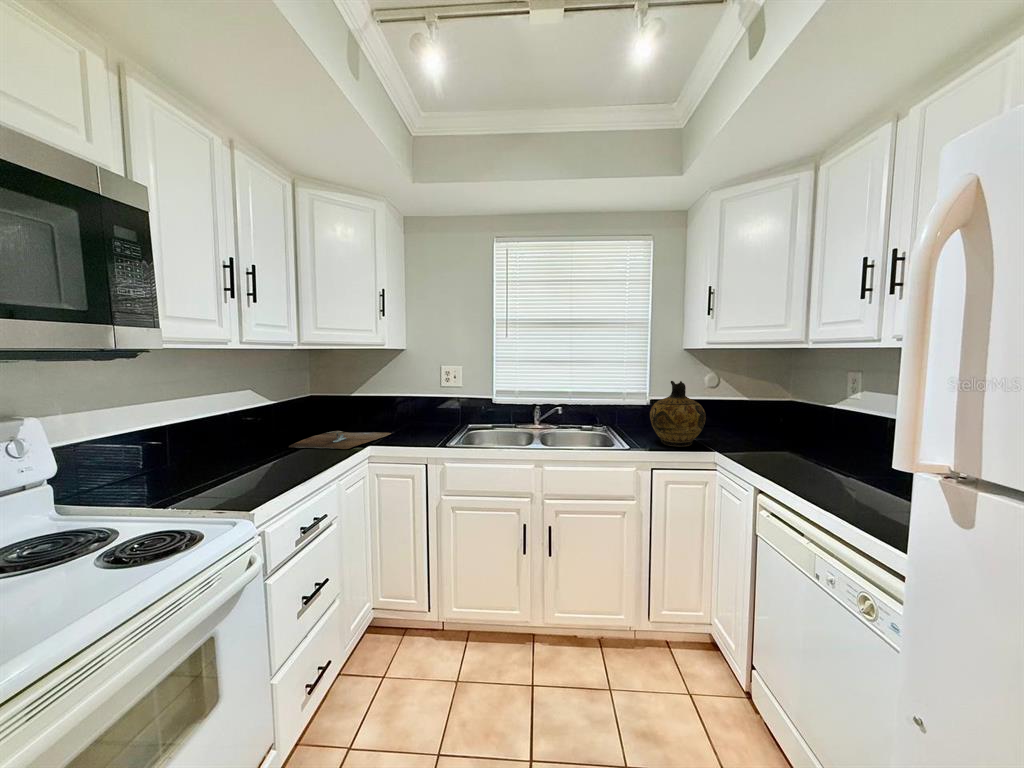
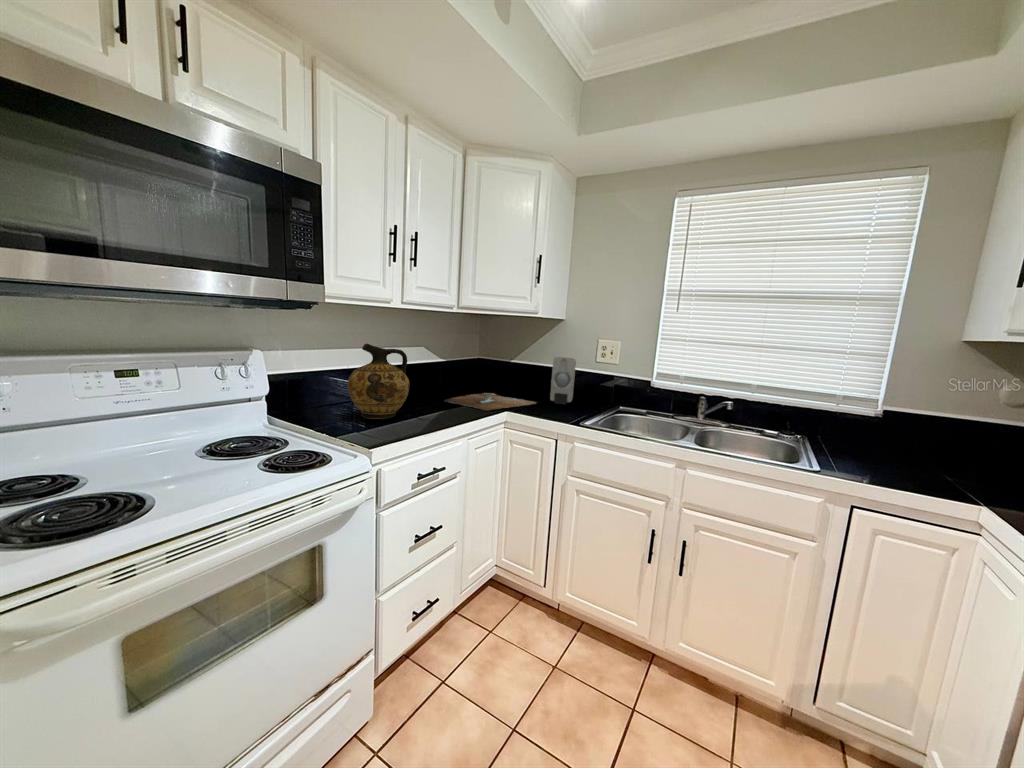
ceramic jug: present [650,381,706,447] -> present [348,344,410,419]
soap dispenser: none [402,385,425,431] -> present [550,357,576,404]

